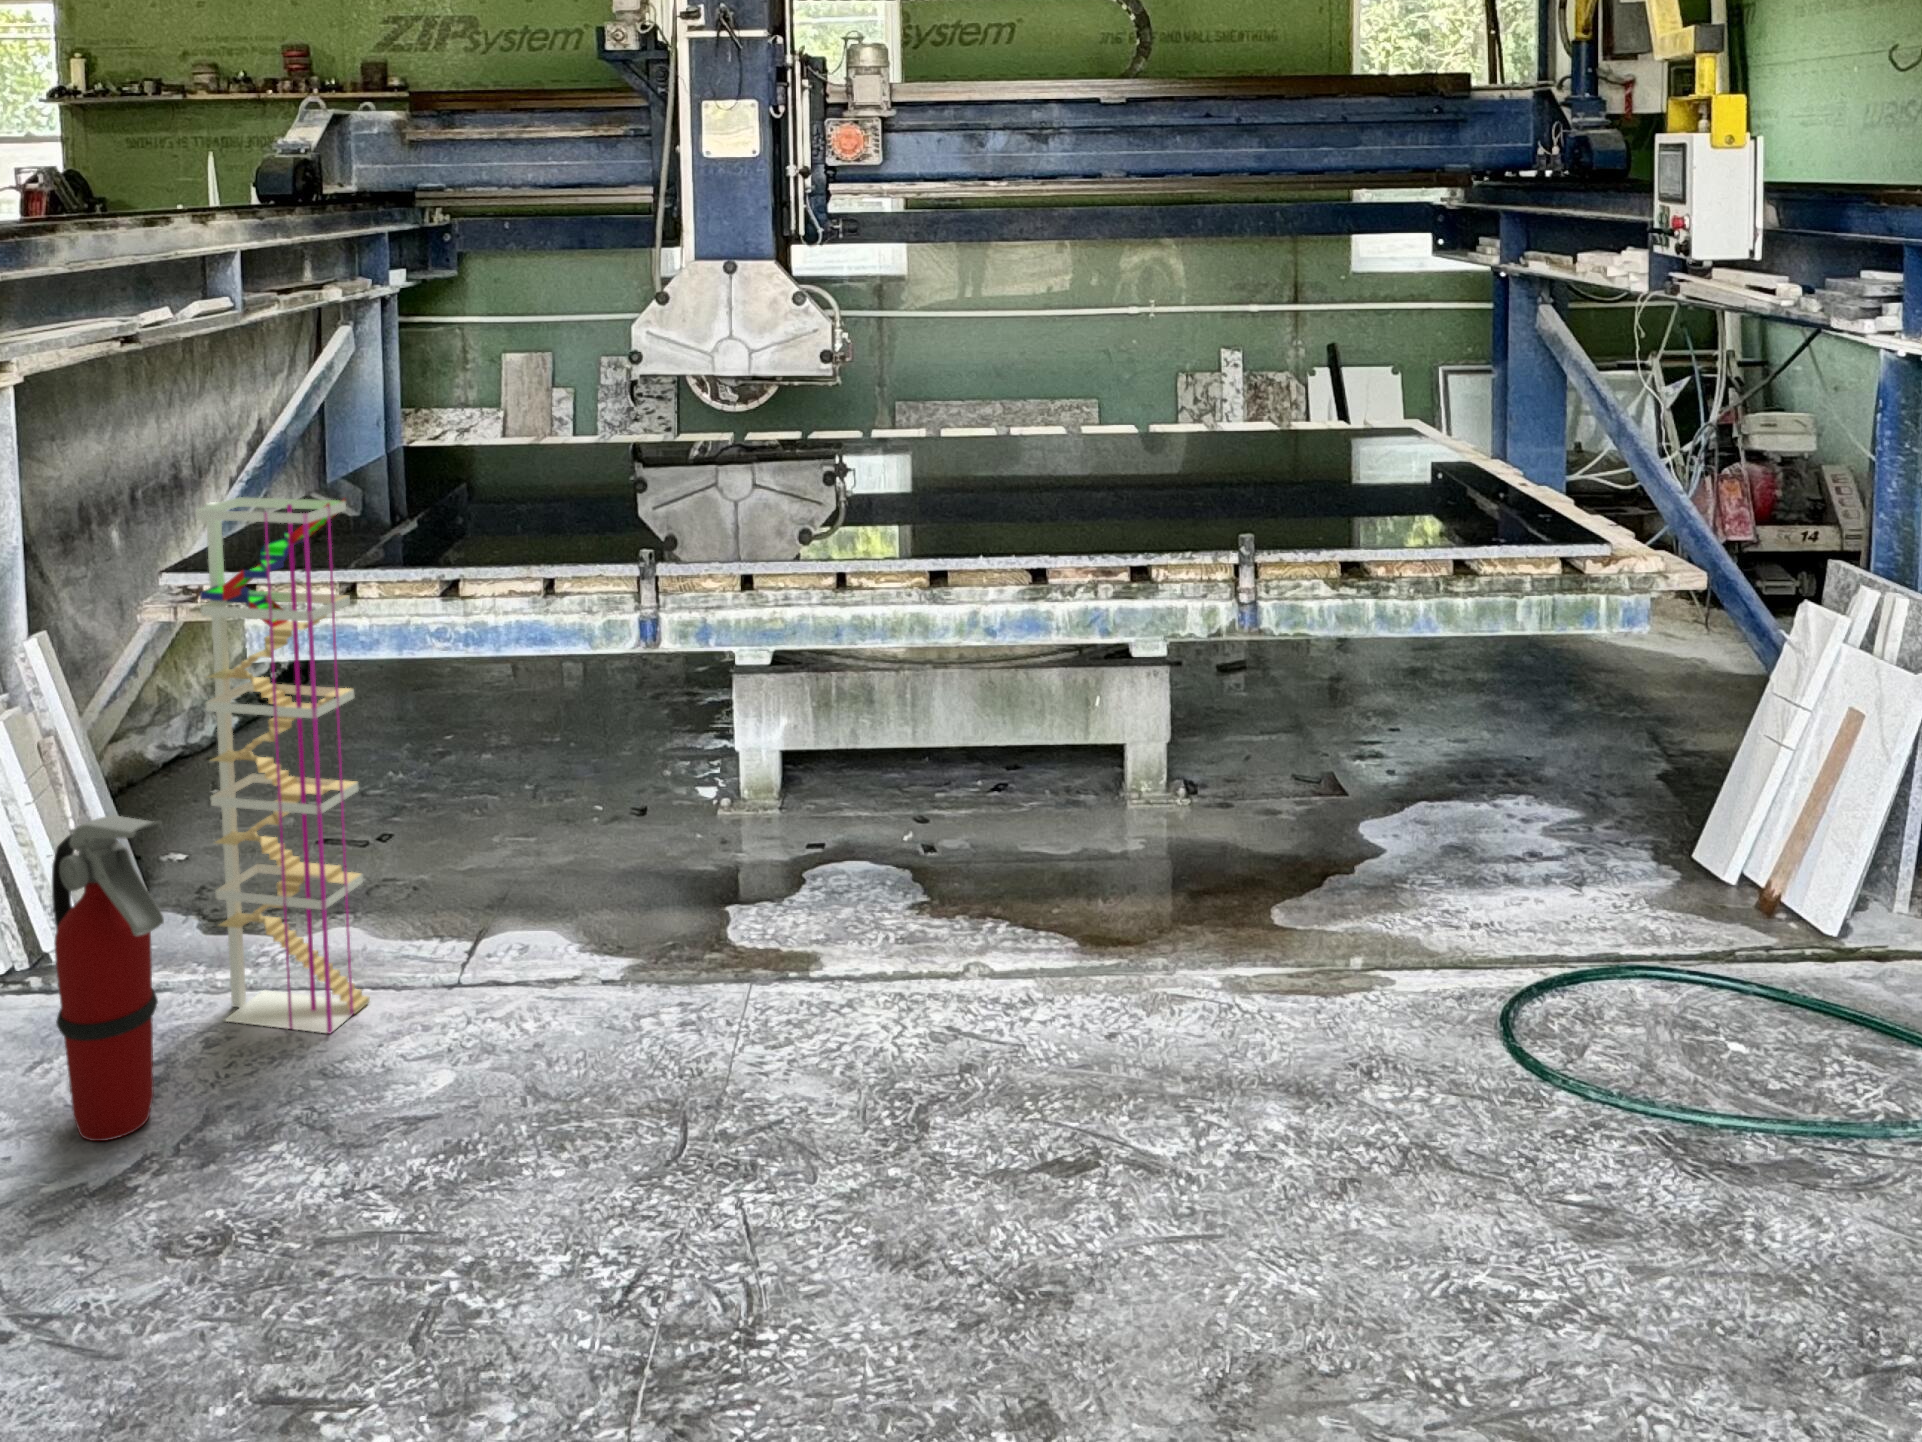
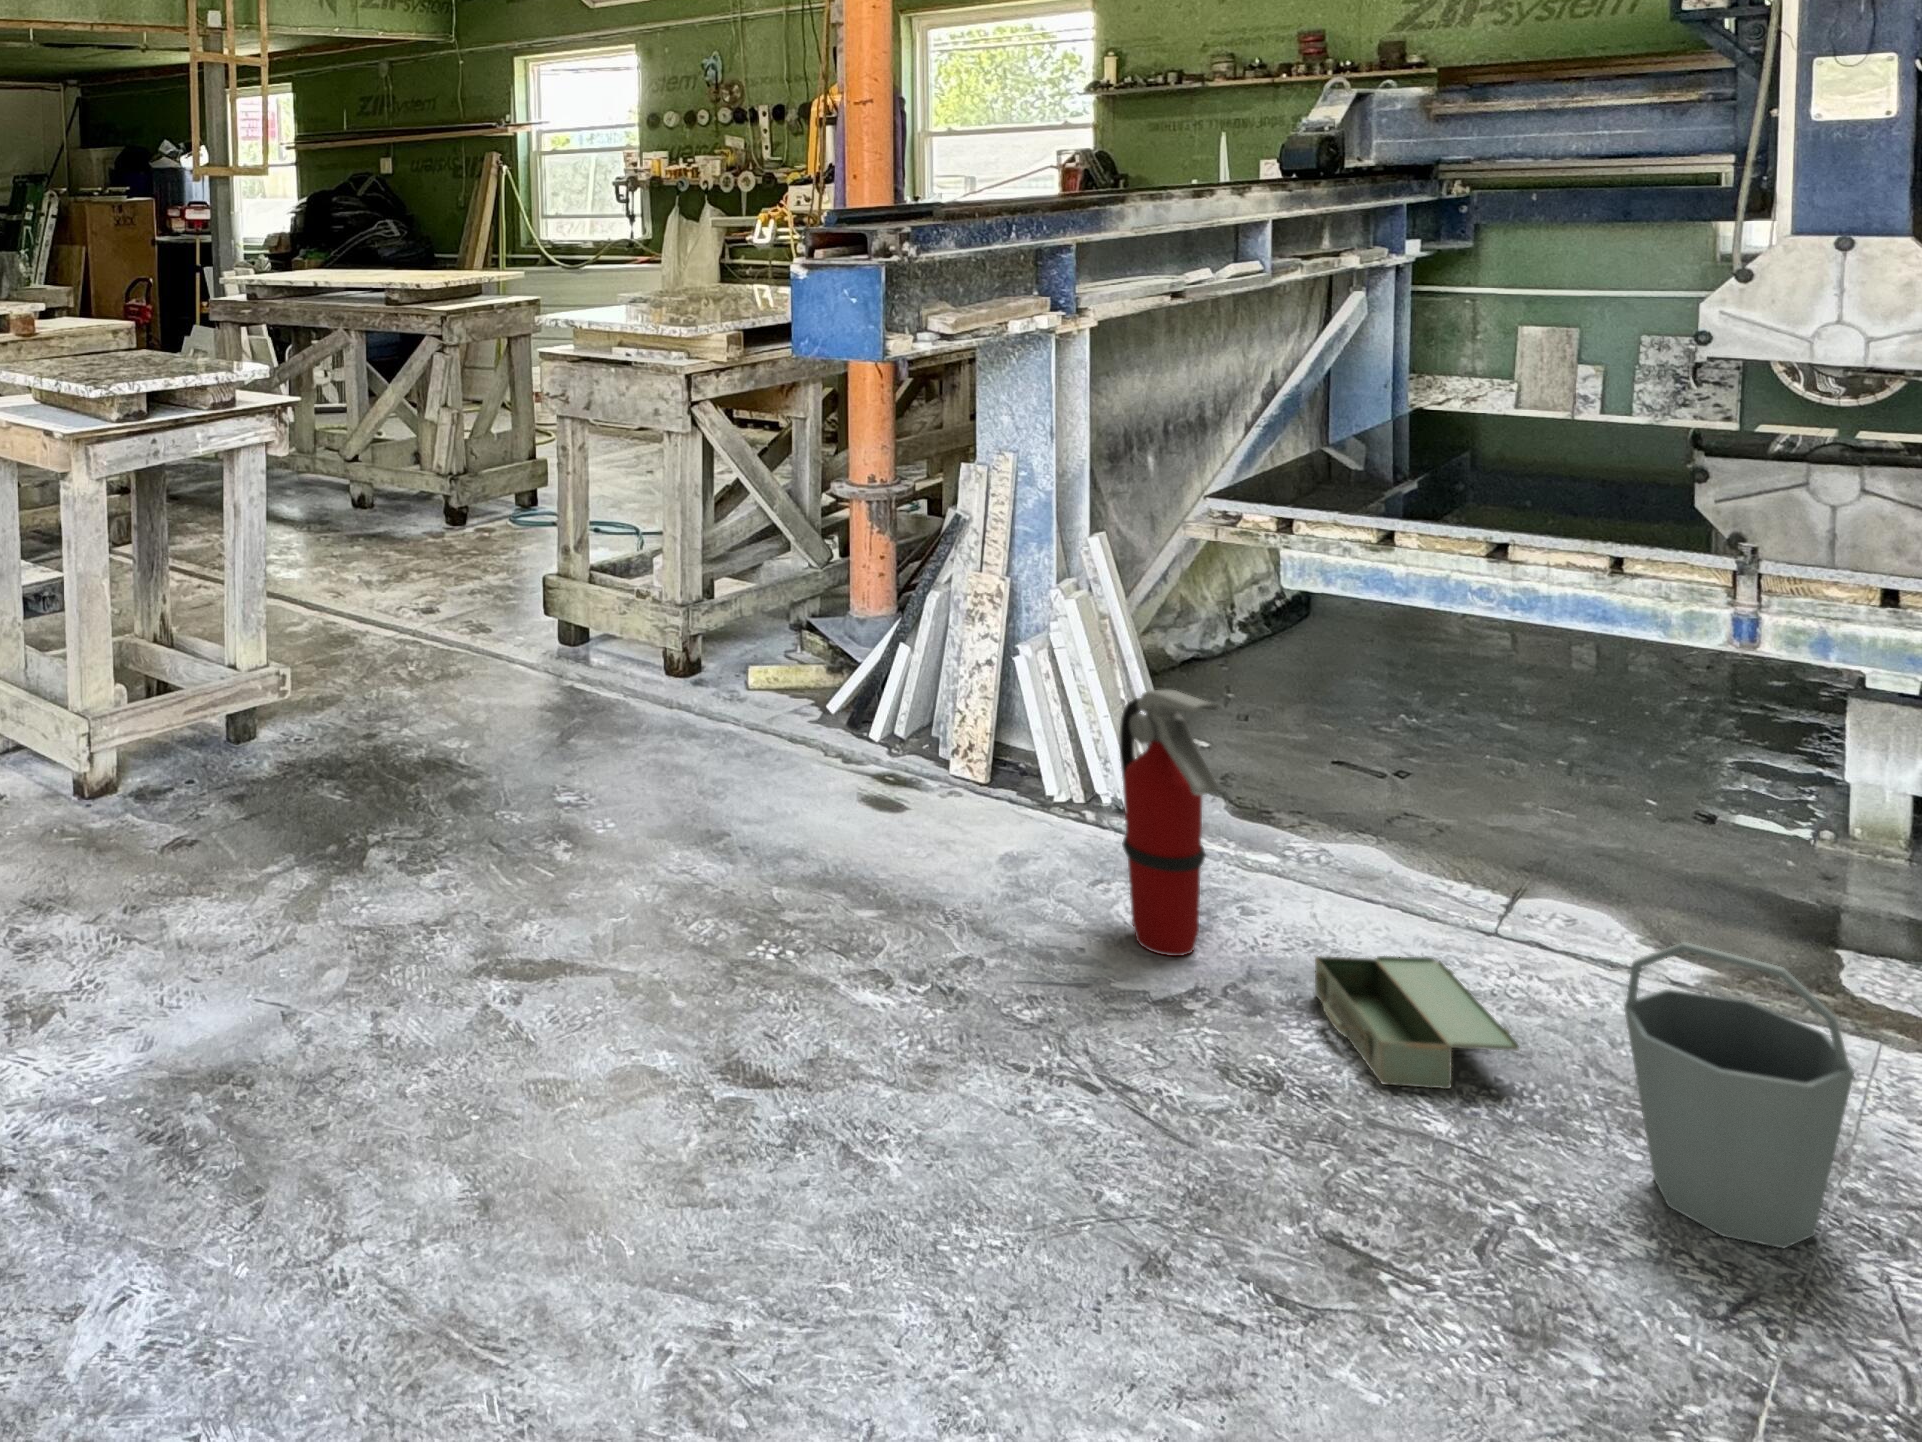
shelving unit: present [195,497,370,1033] -> none [1247,439,1398,938]
bucket: none [542,944,706,1217] -> present [1624,942,1855,1249]
toolbox: none [277,1032,465,1198] -> present [1315,956,1519,1089]

